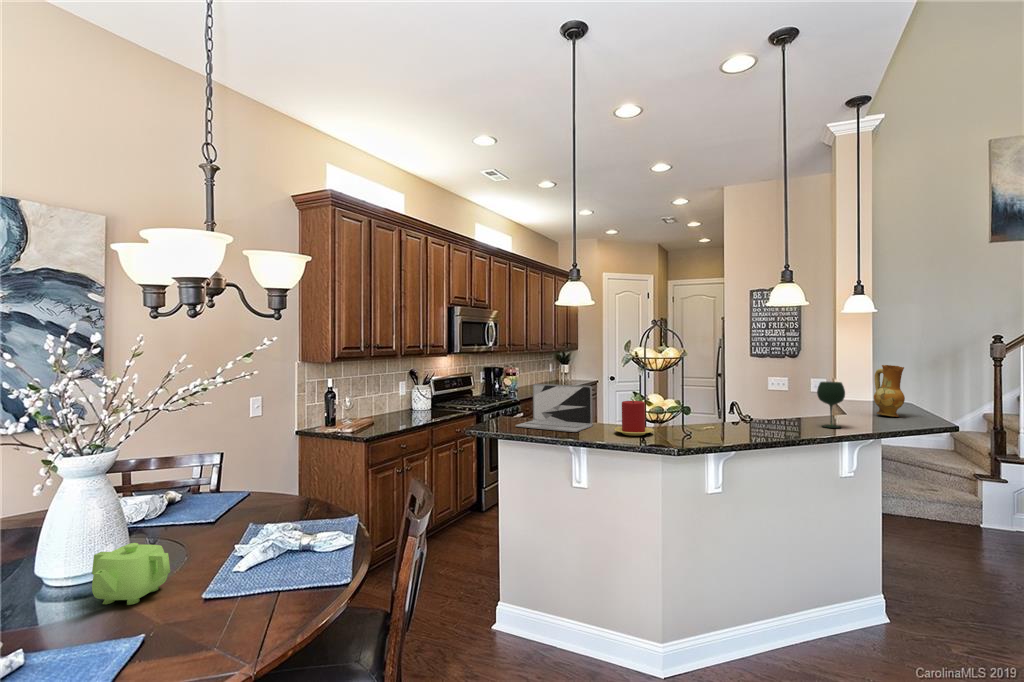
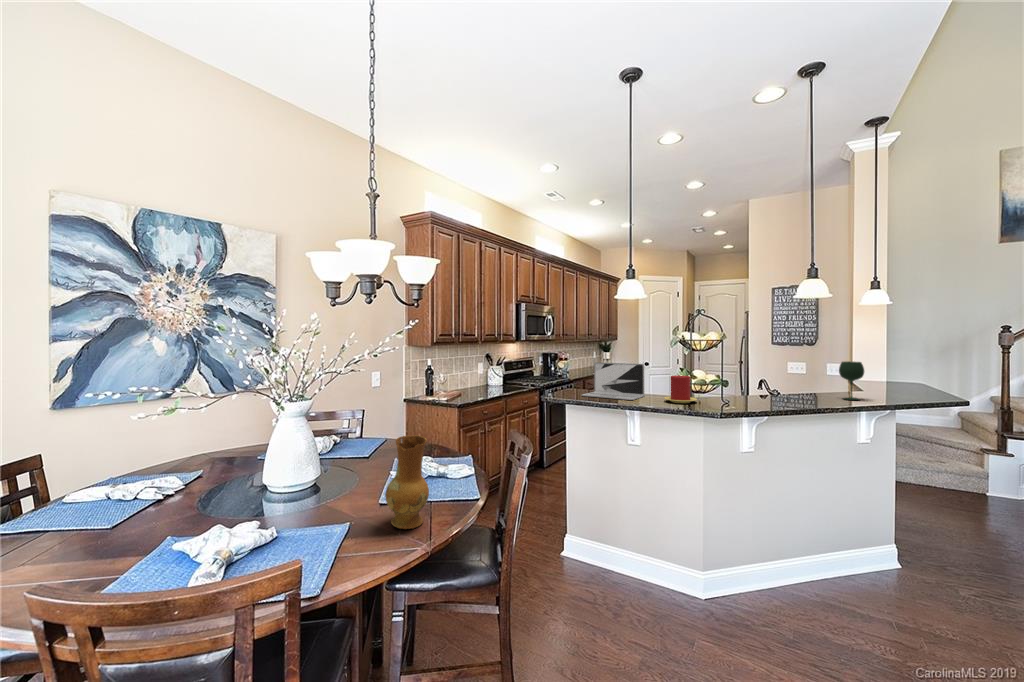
ceramic jug: present [874,365,905,417] -> present [385,435,429,529]
teapot: present [92,543,171,605] -> none [302,464,355,506]

